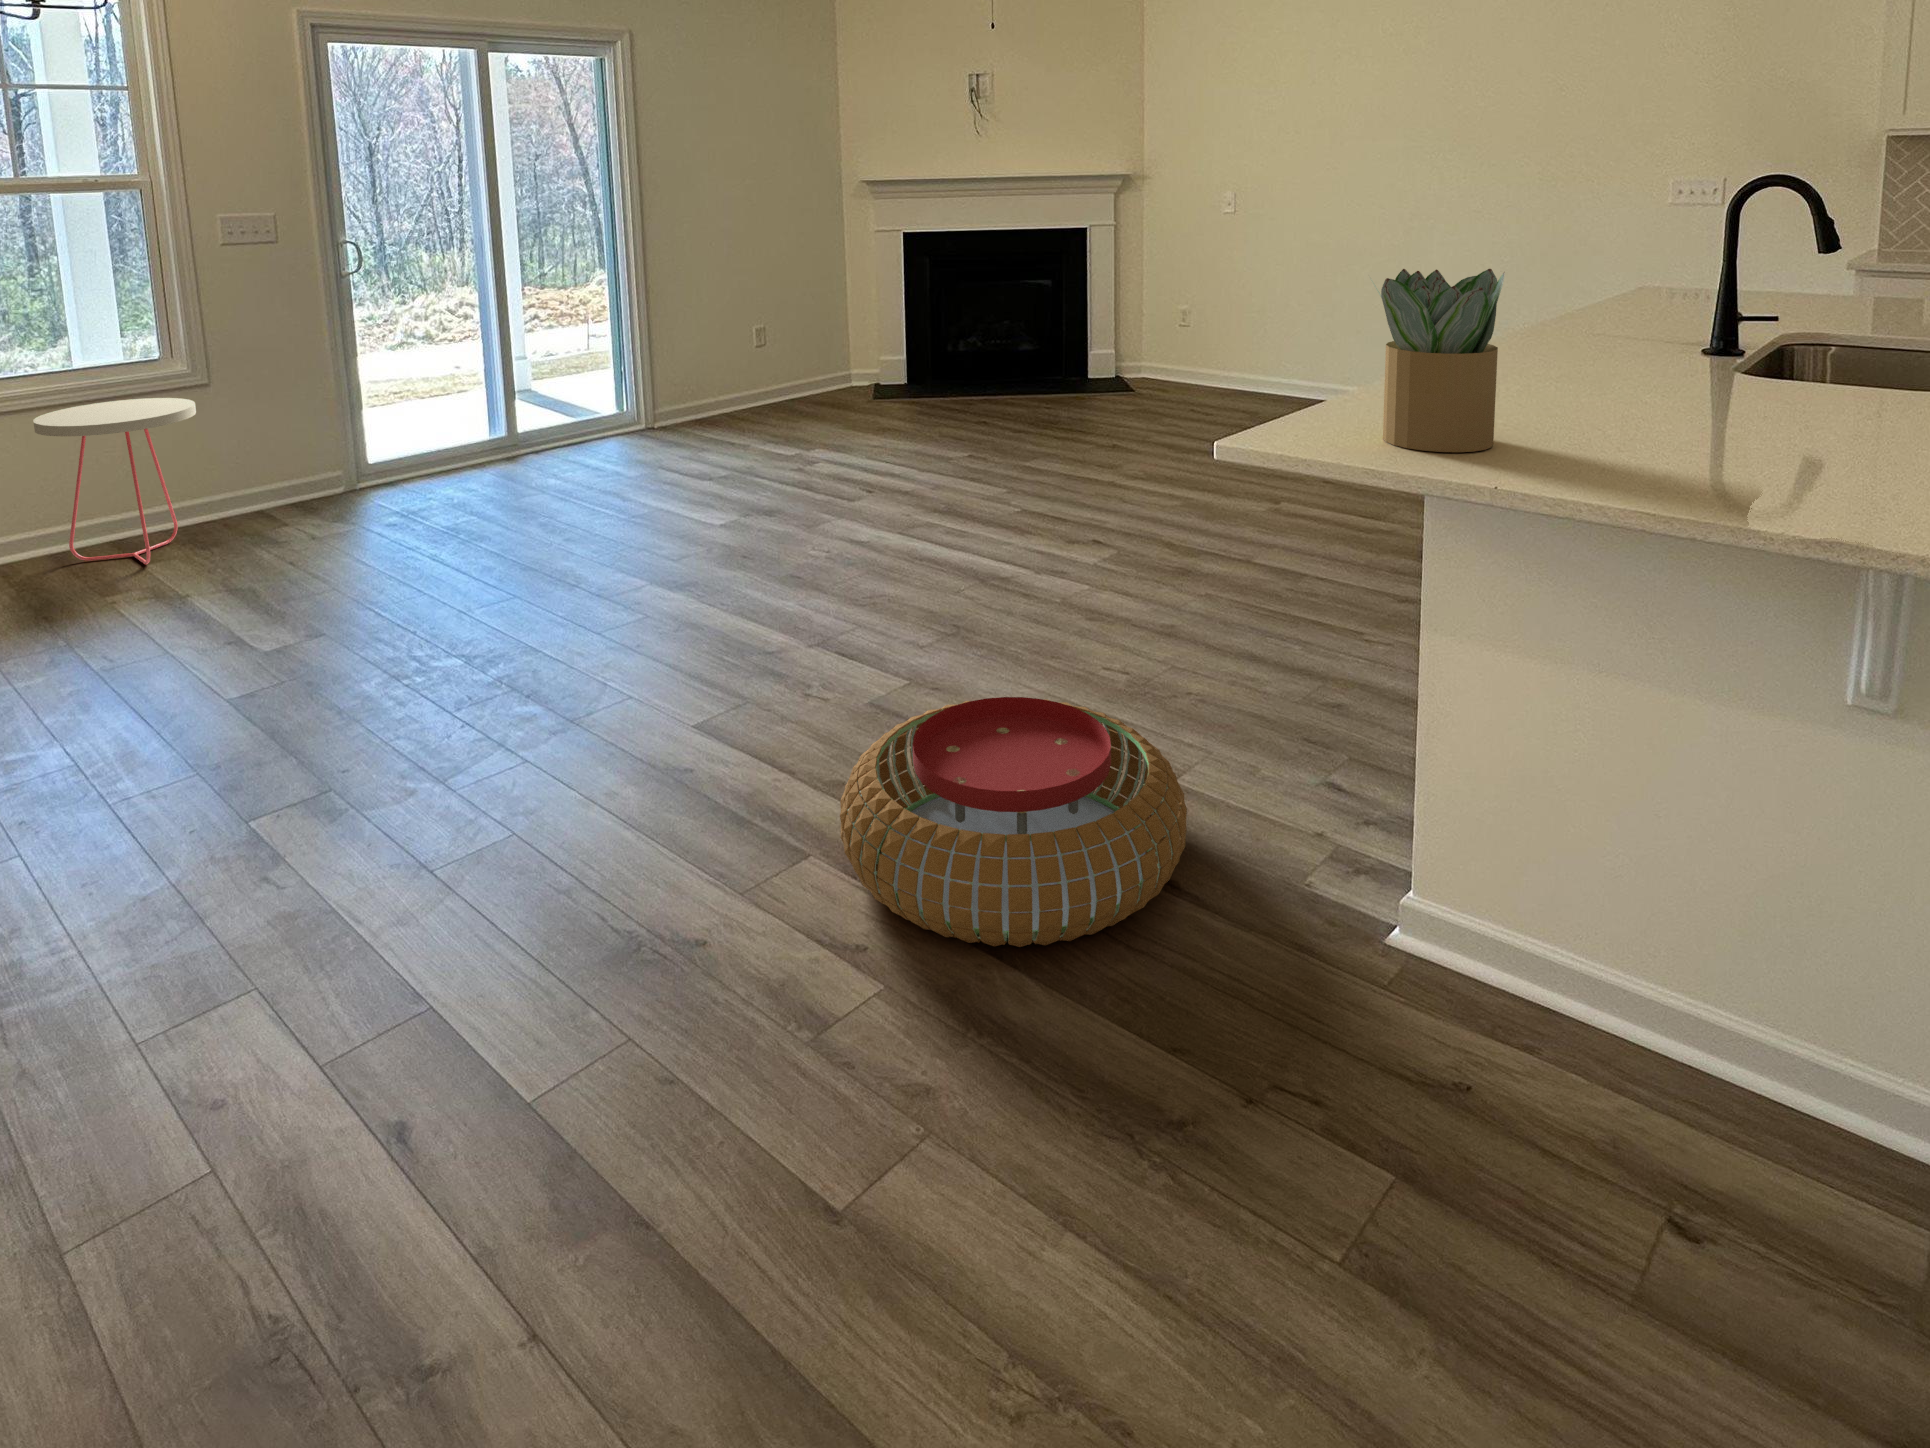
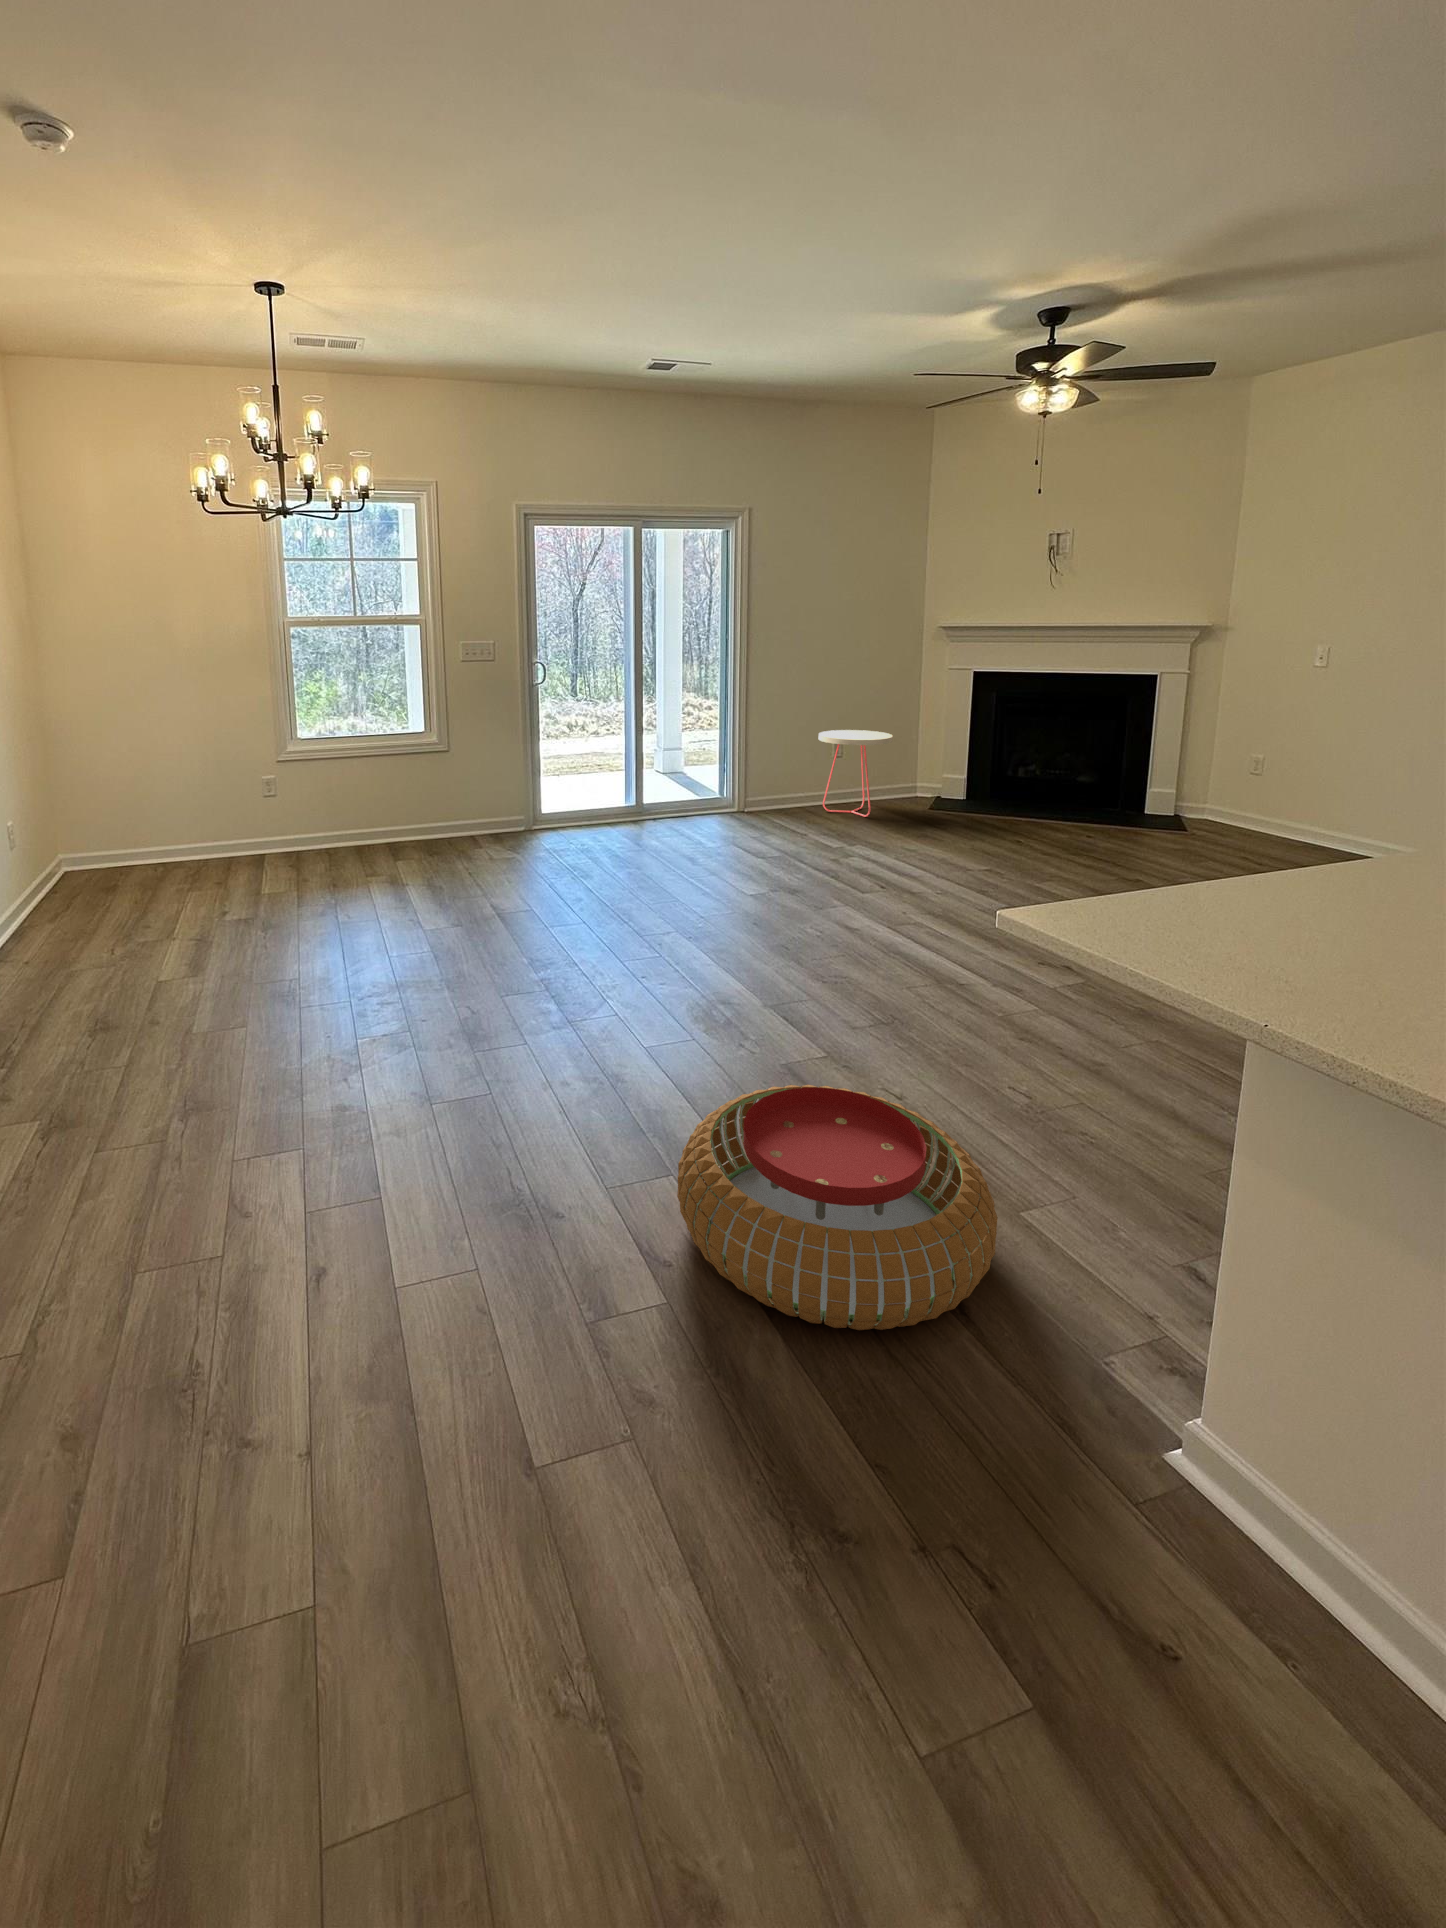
potted plant: present [1372,269,1505,452] -> none [1228,746,1417,970]
side table: present [33,398,196,564] -> present [819,730,893,817]

